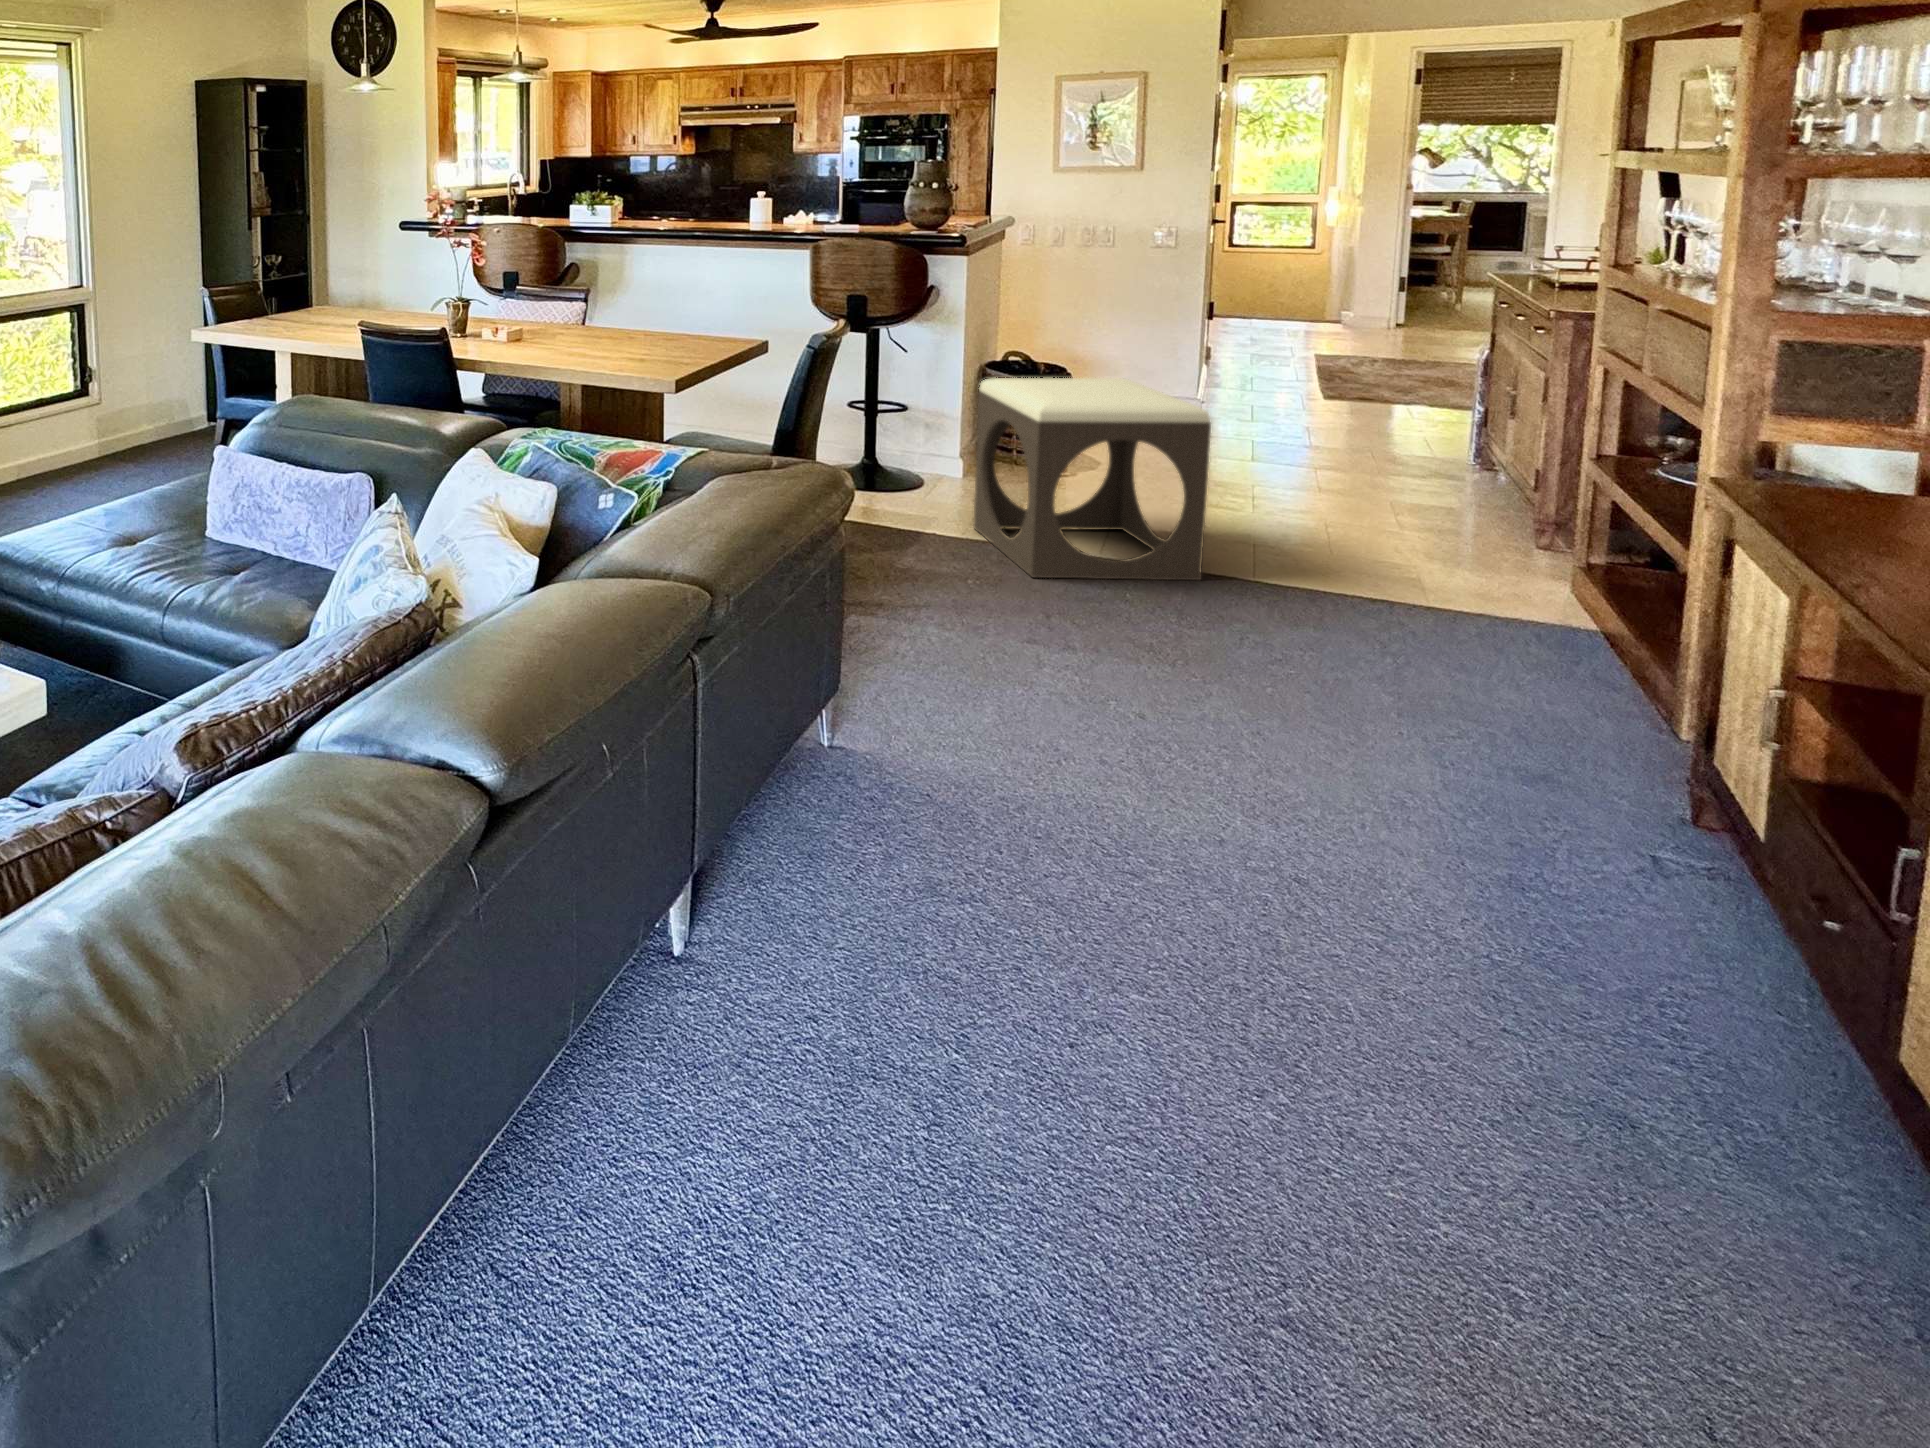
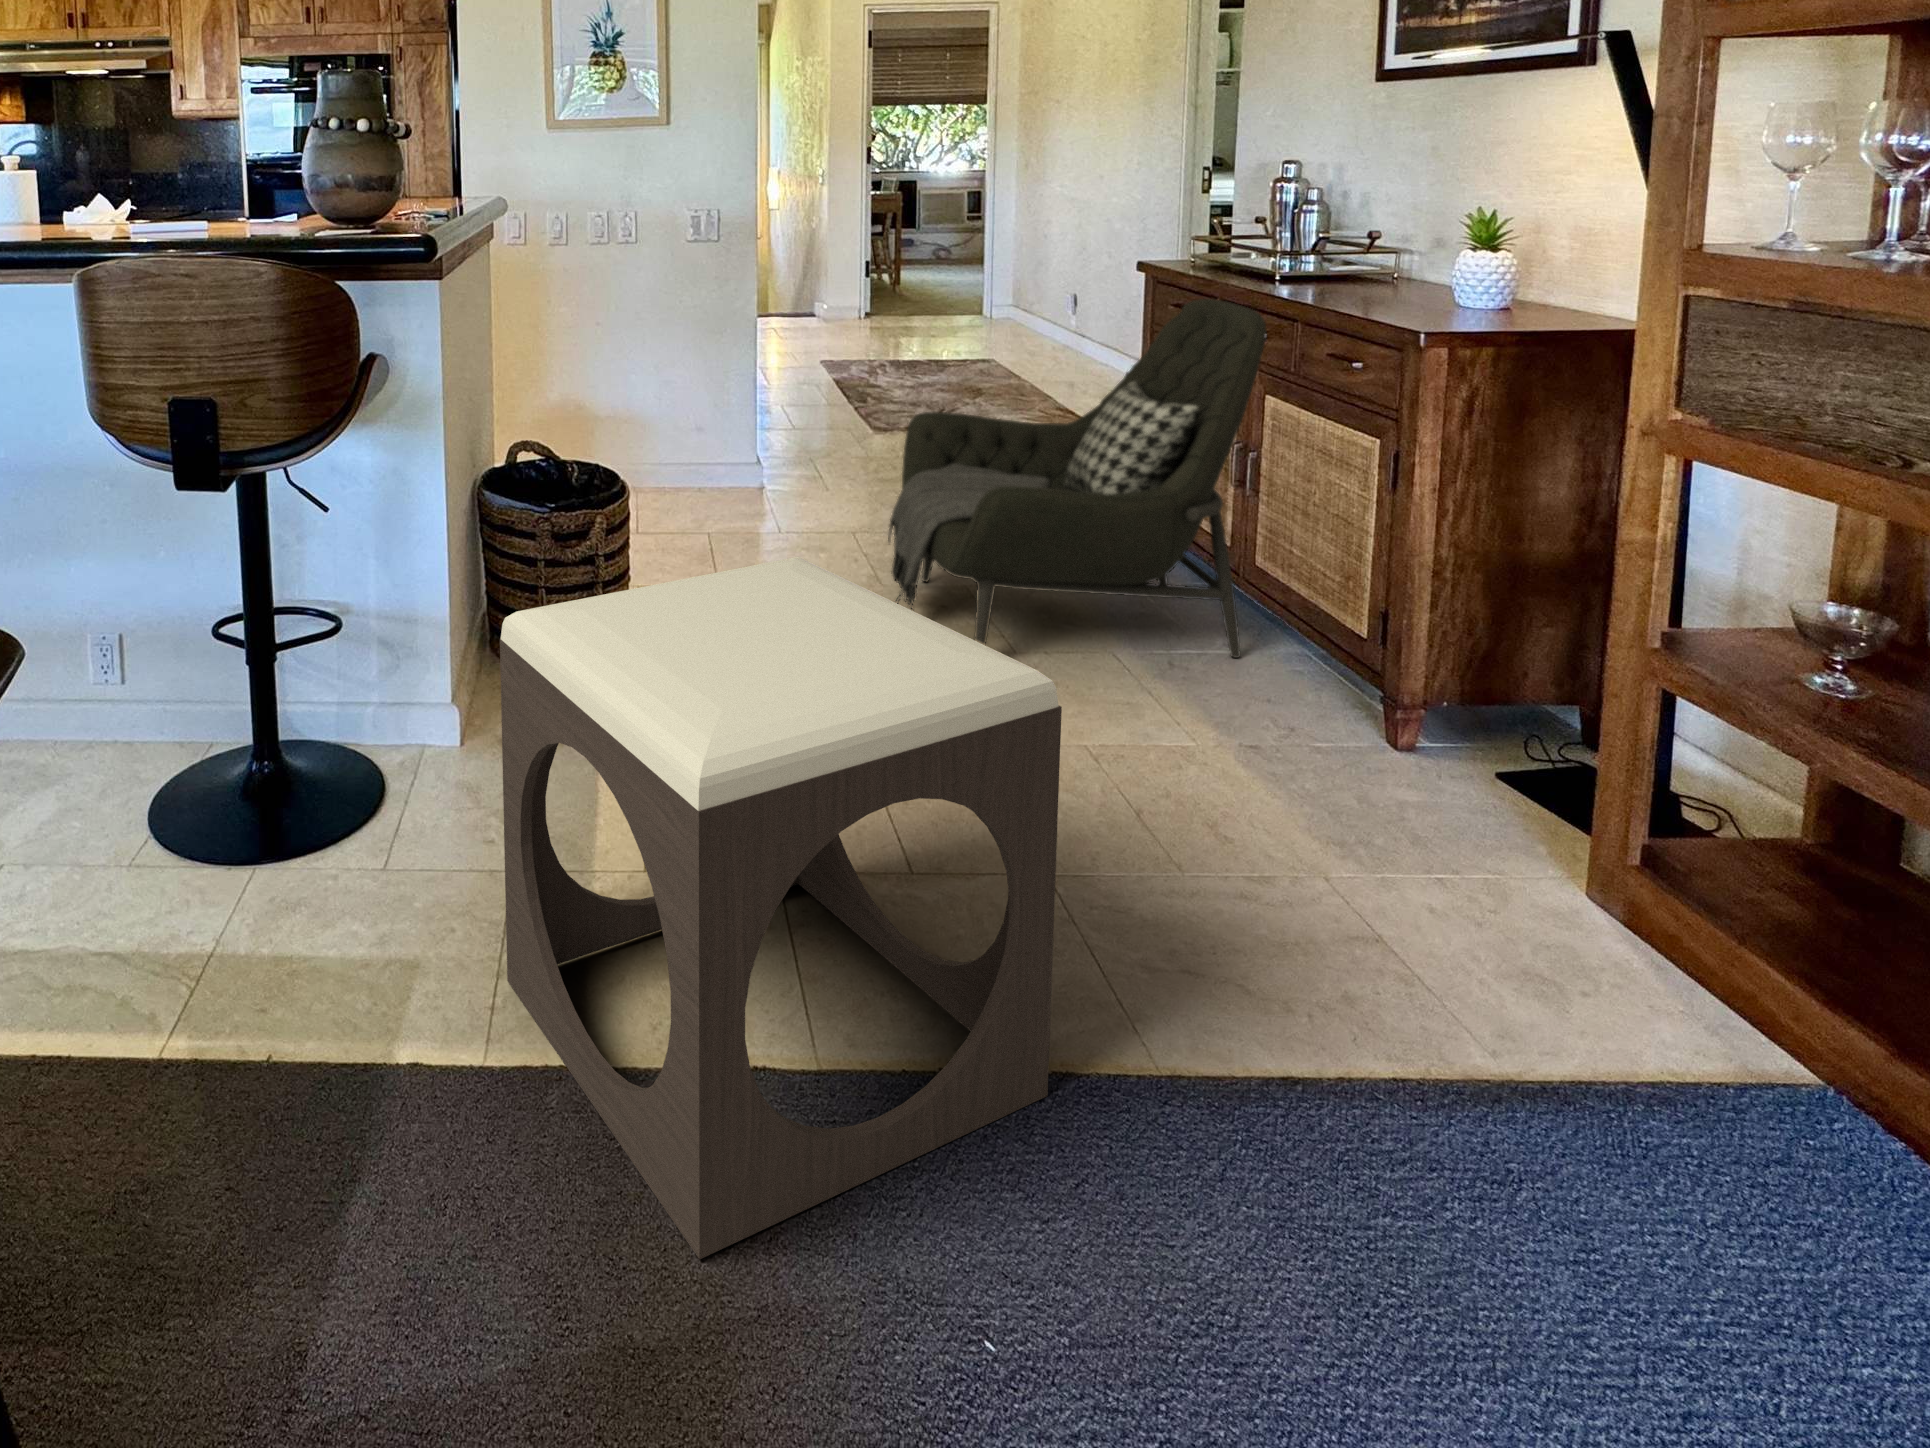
armchair: none [1246,295,1526,512] -> present [888,299,1267,658]

